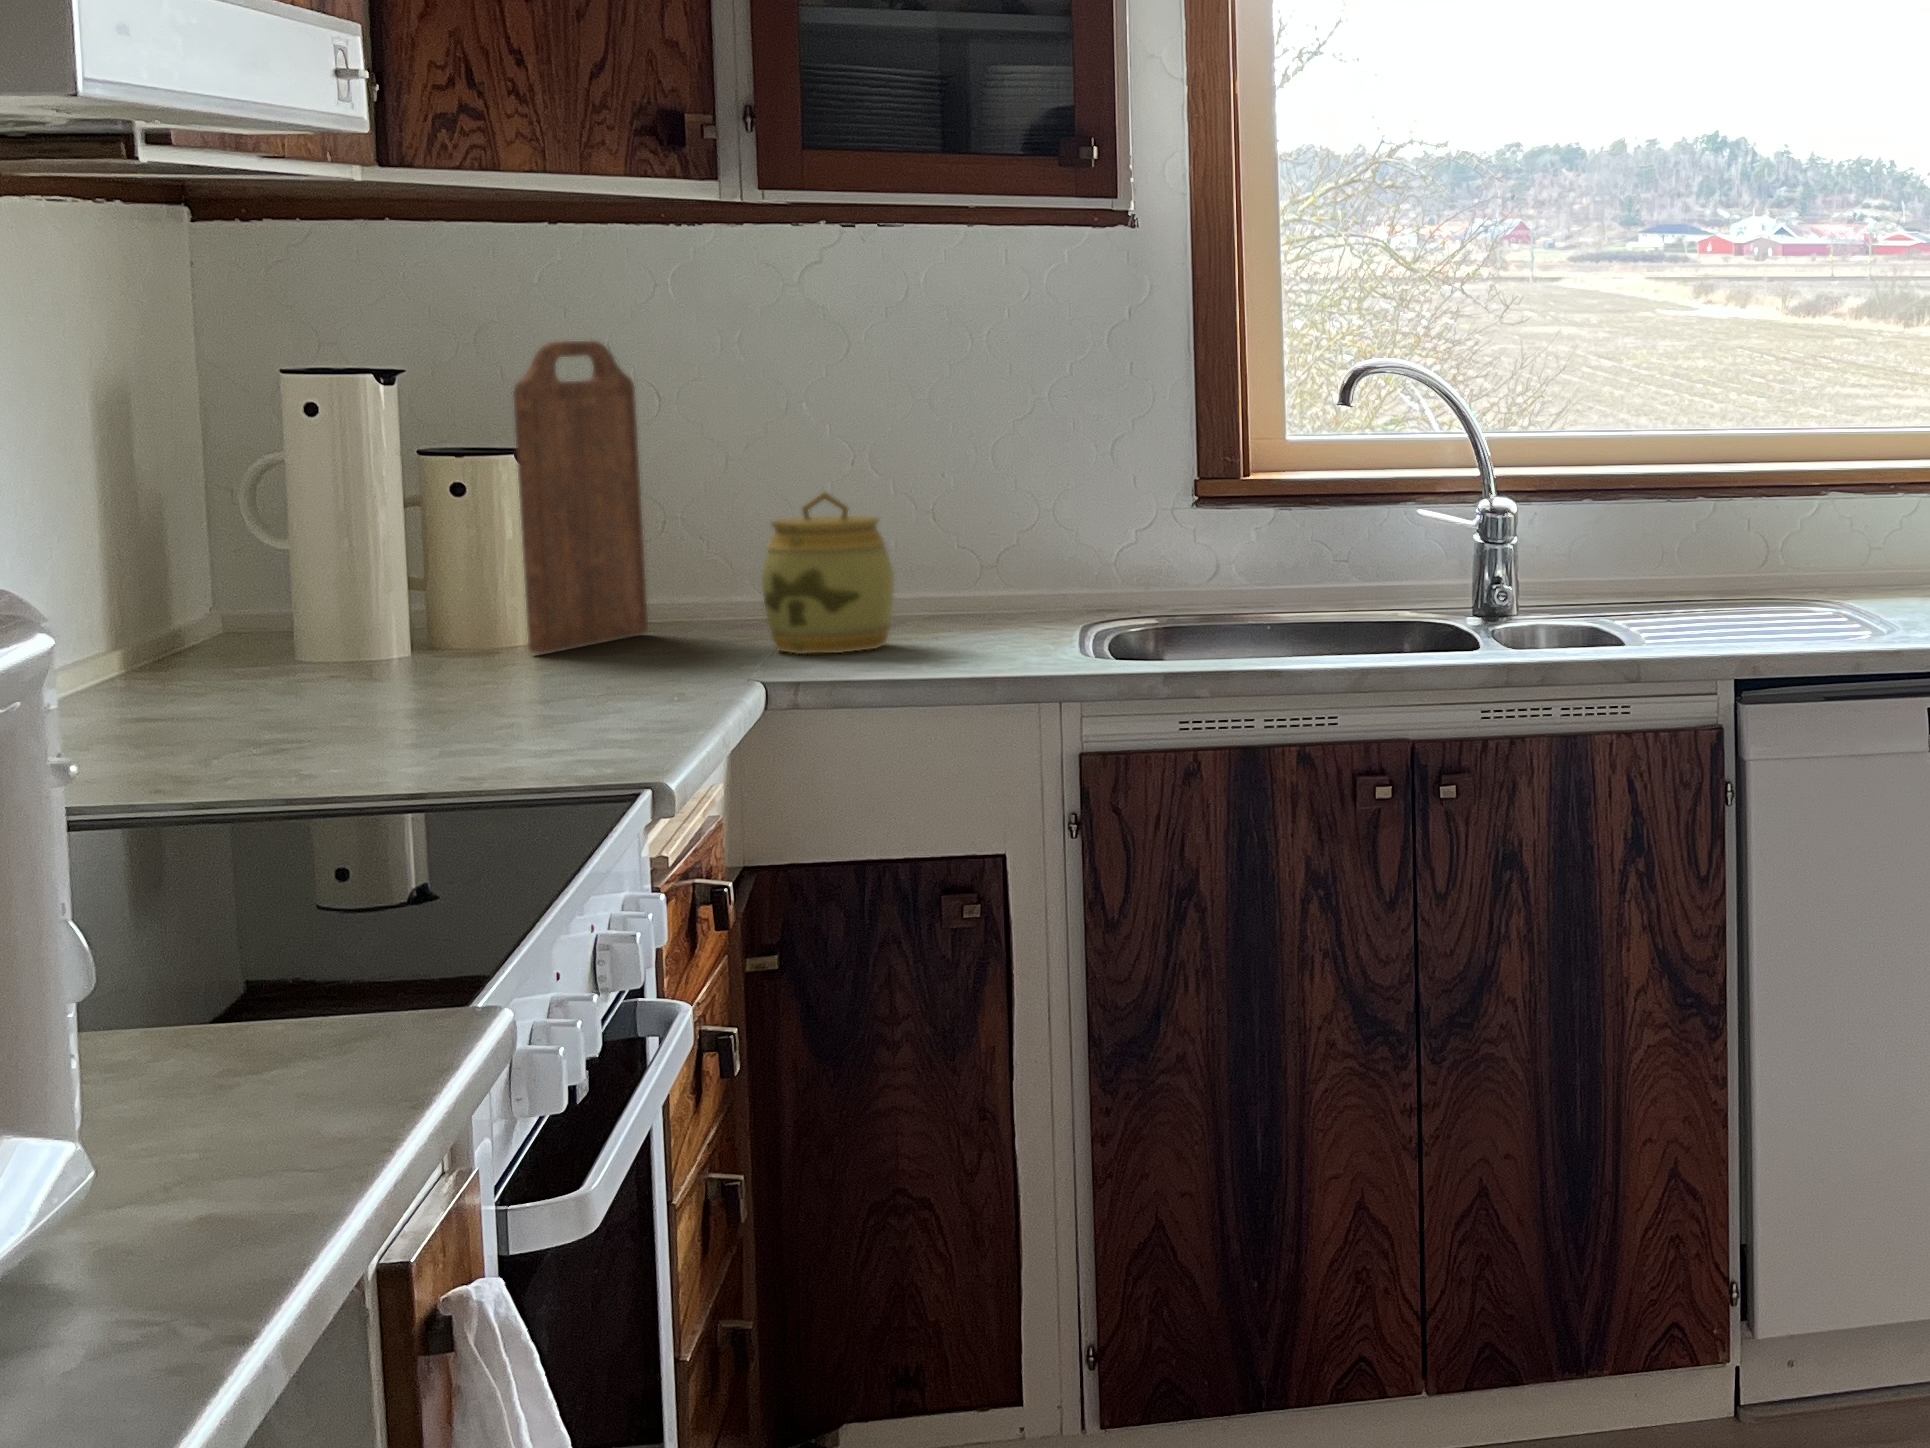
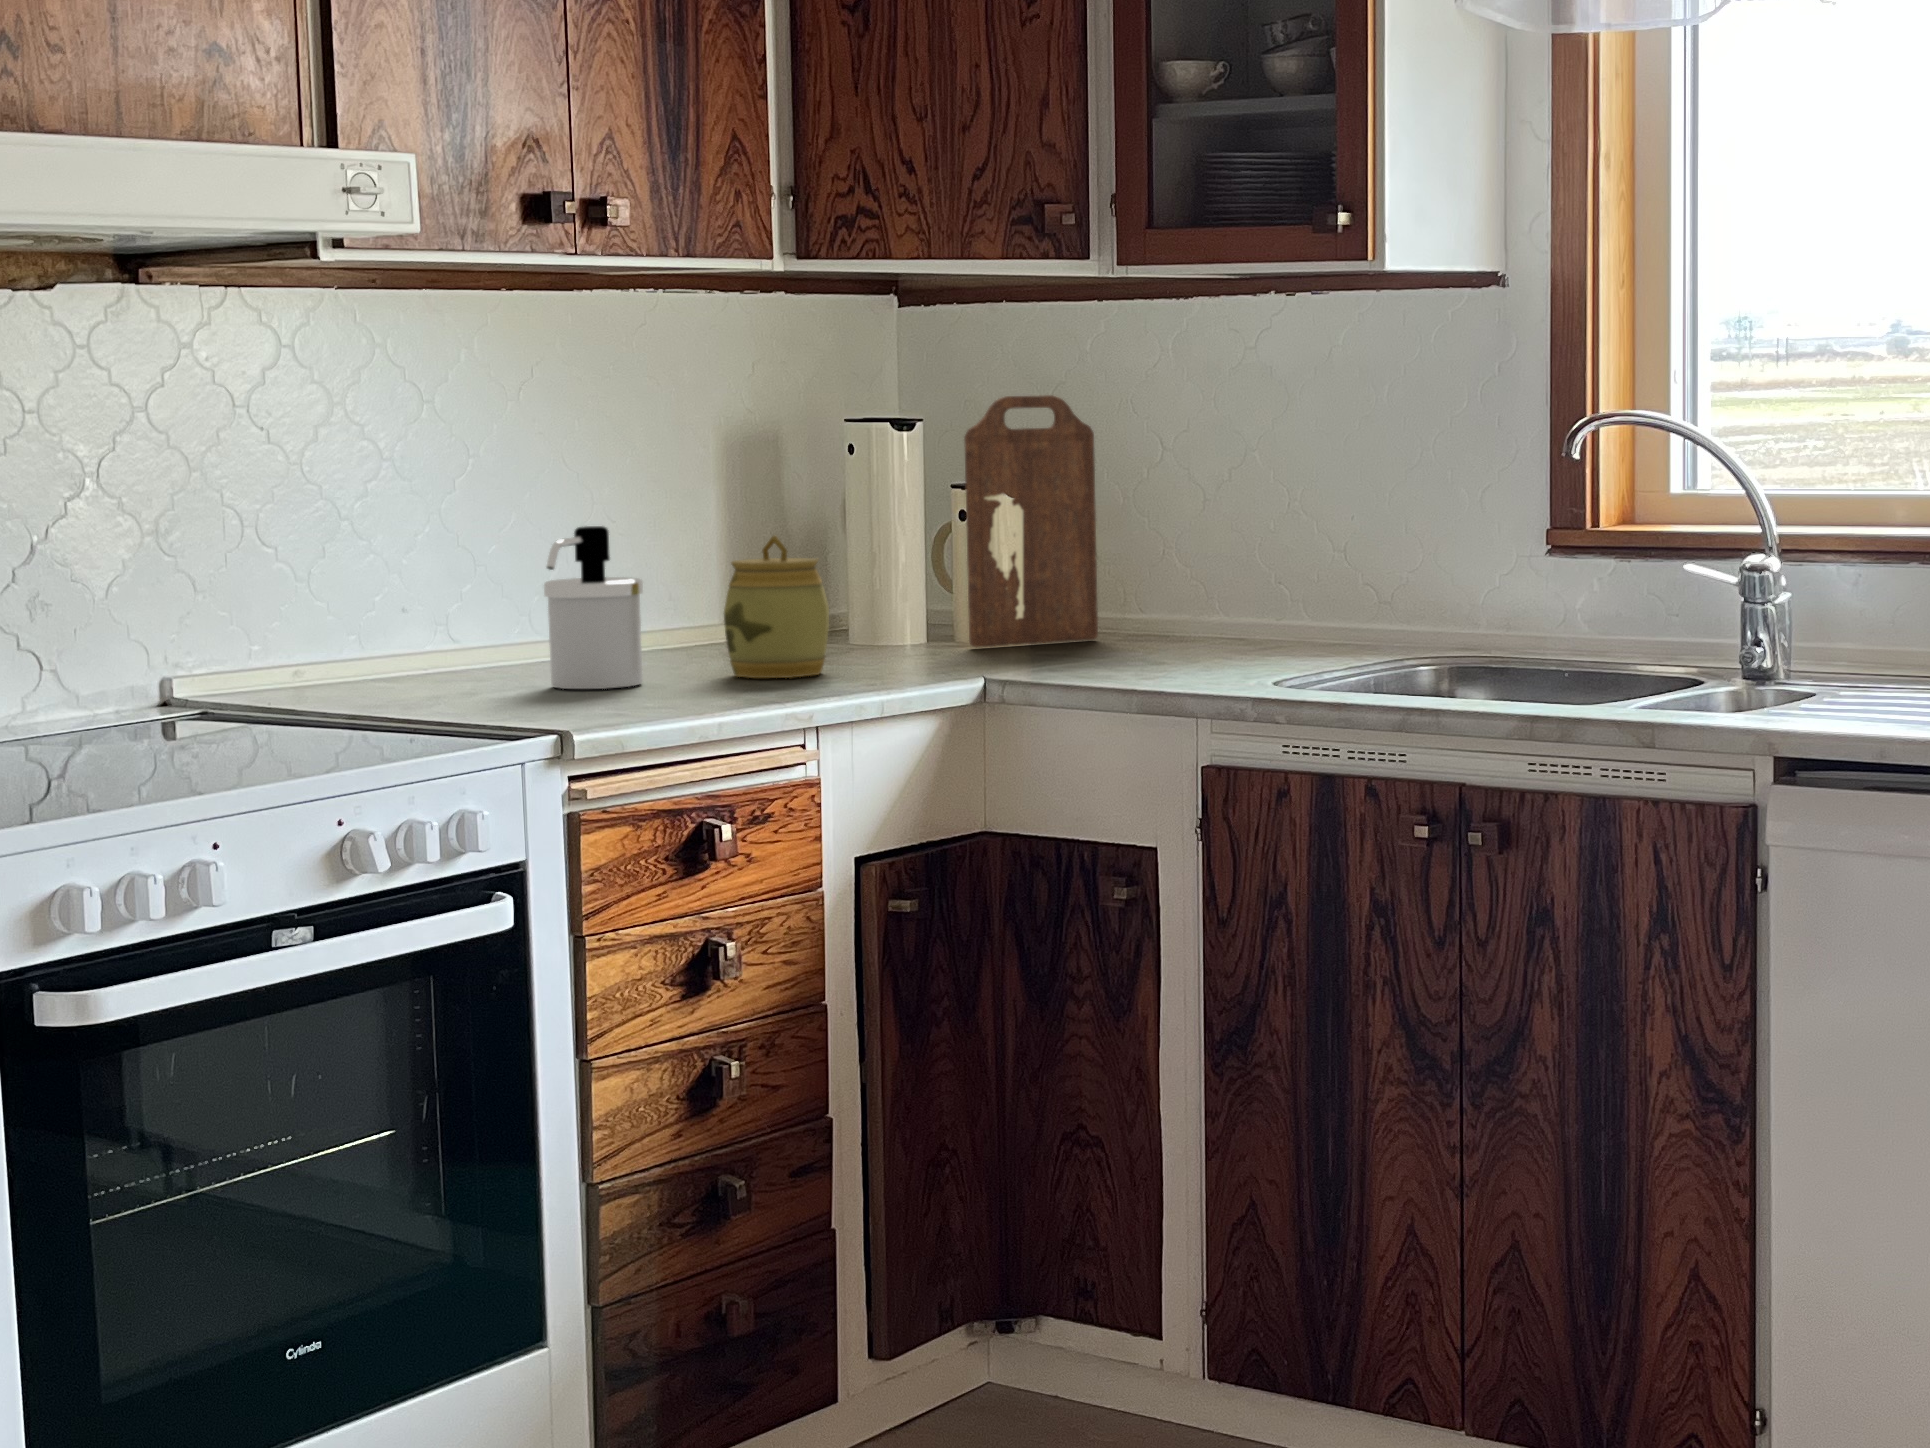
jar: present [762,493,894,654] -> present [724,536,829,678]
soap dispenser: none [144,523,306,750] -> present [544,526,643,689]

